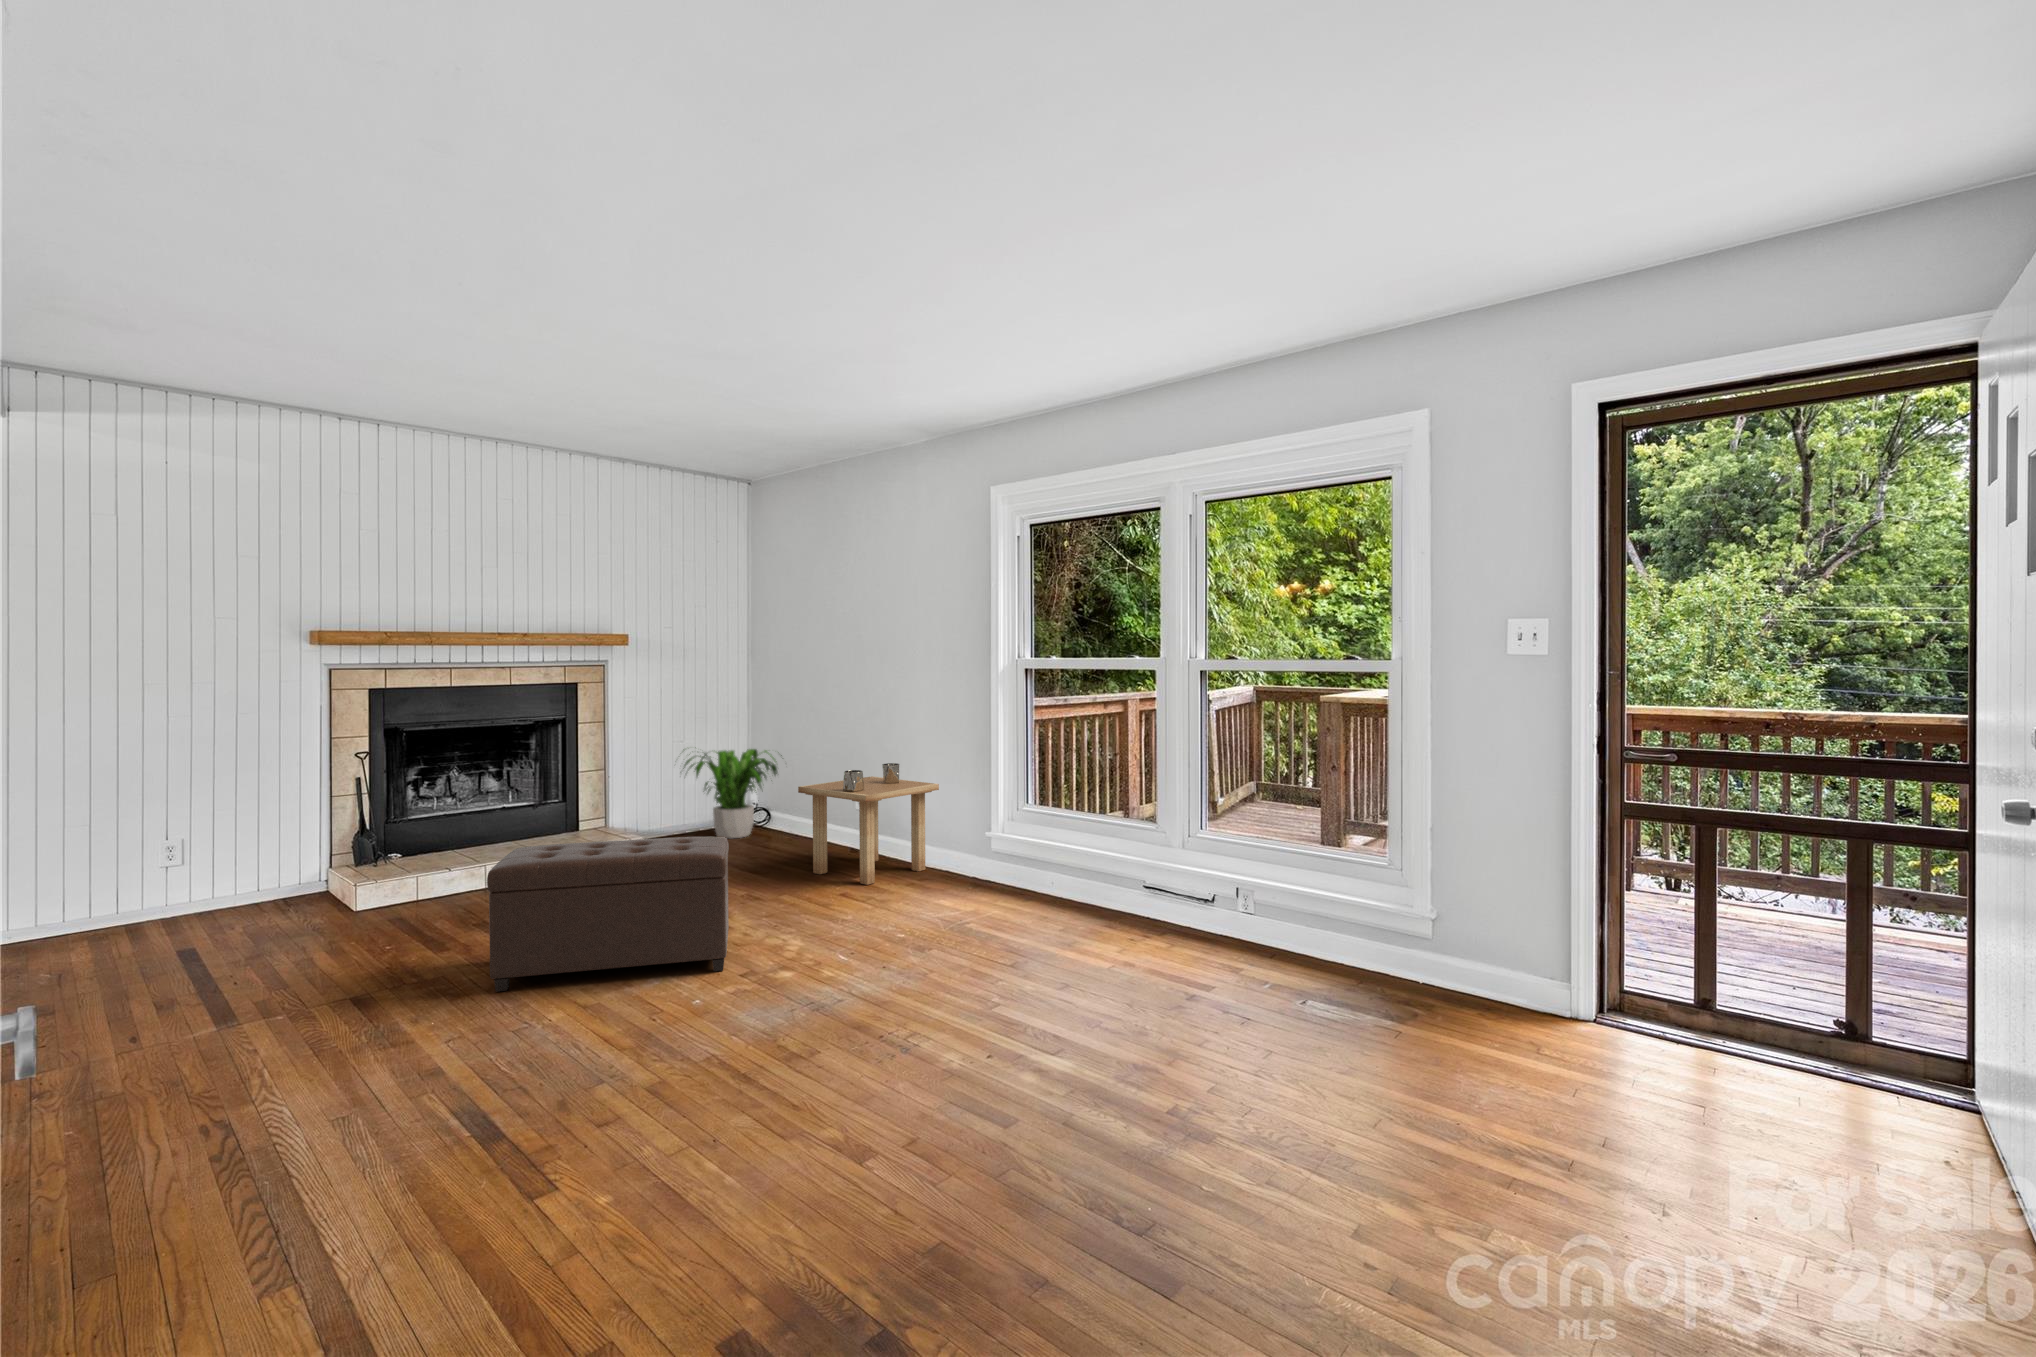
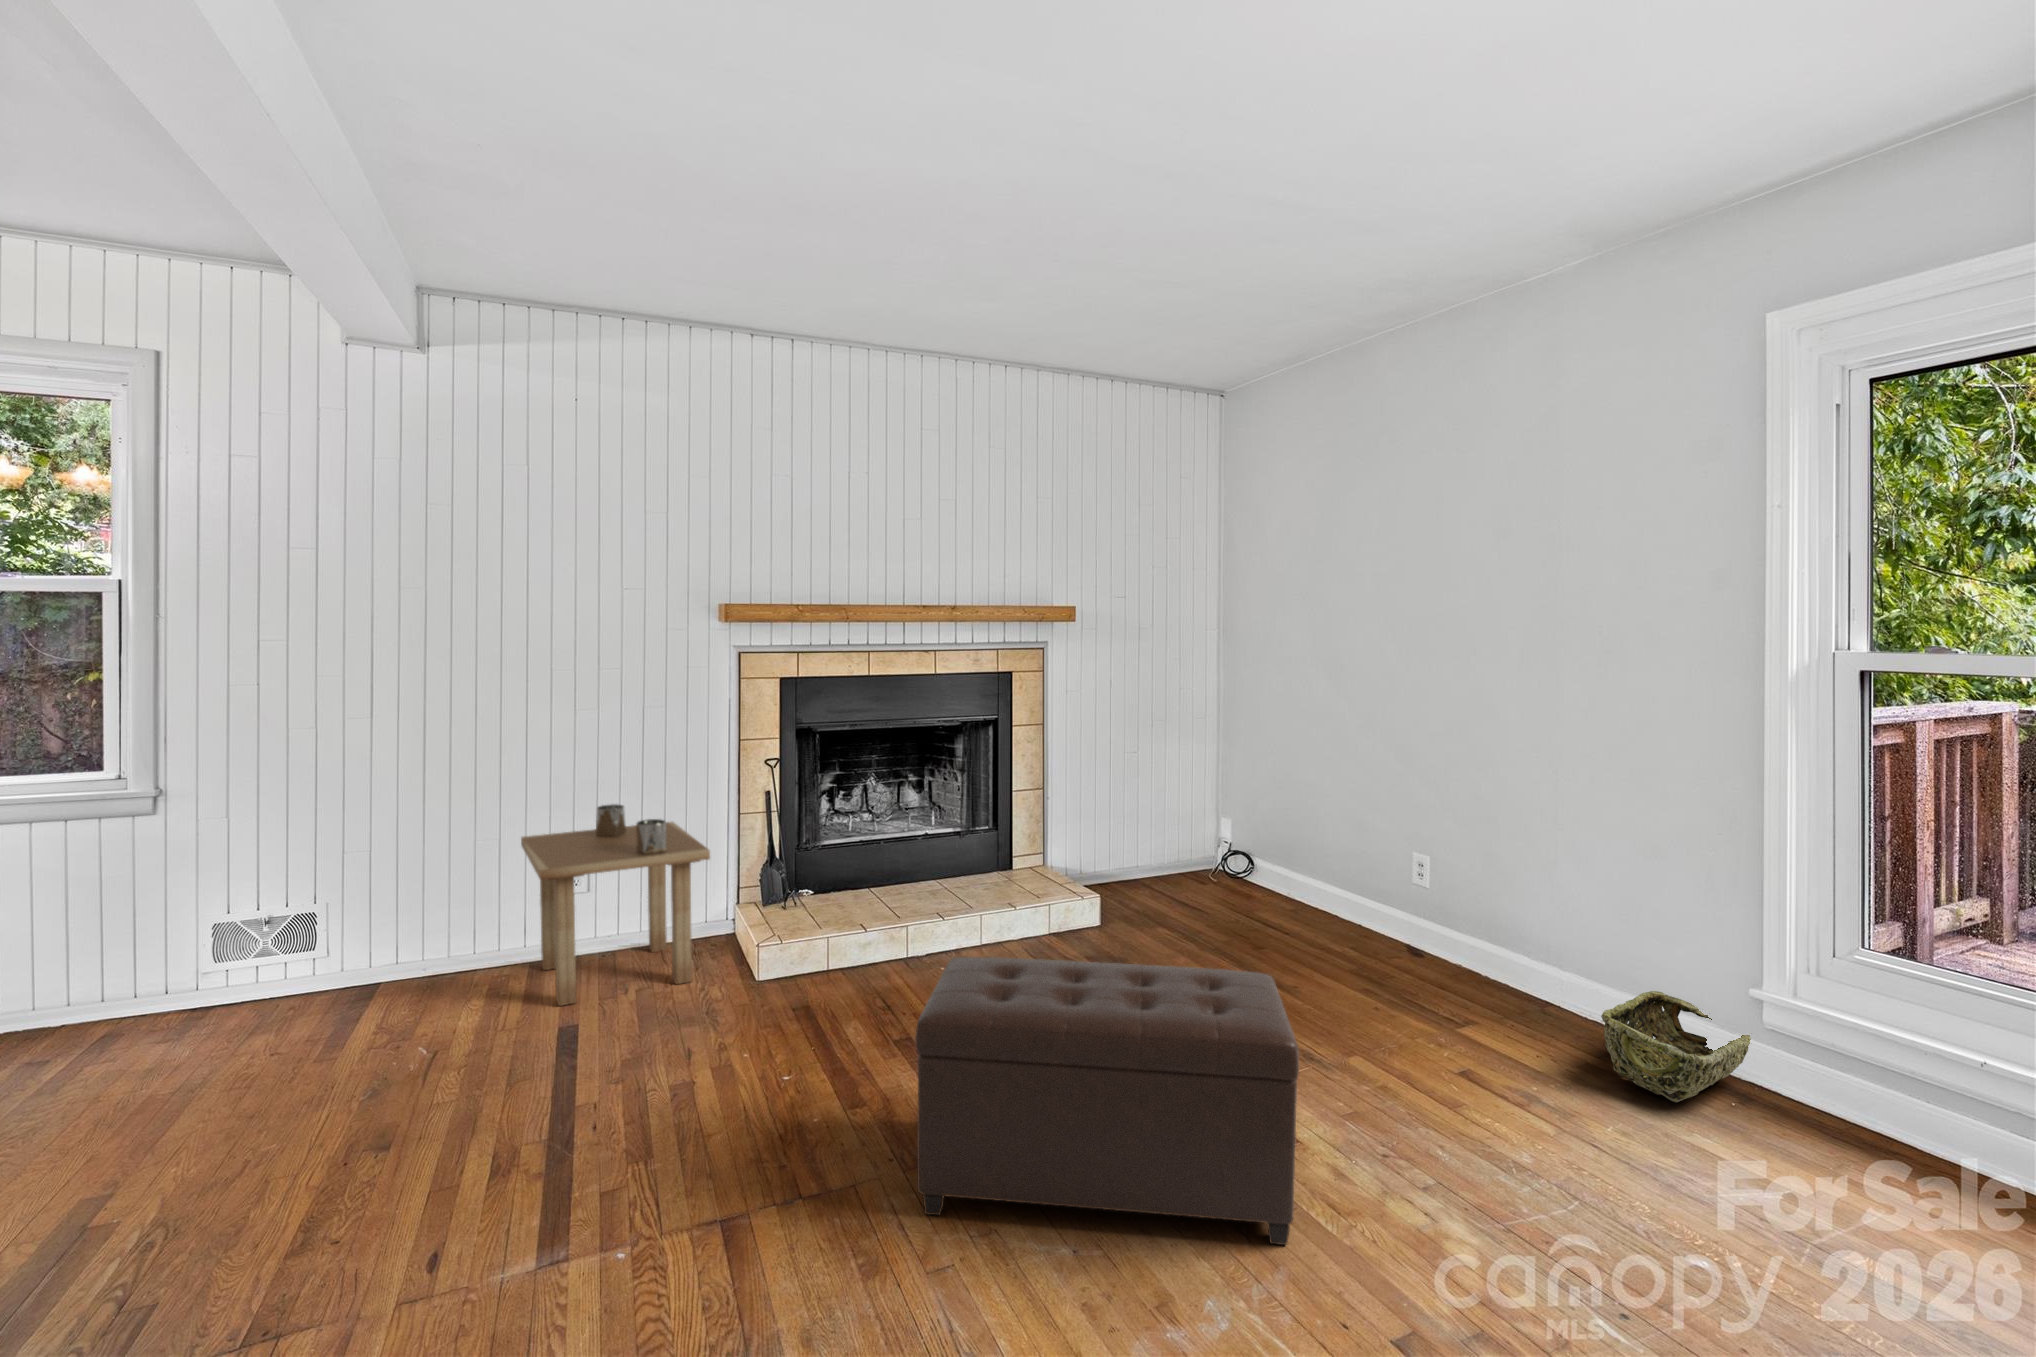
potted plant: present [683,749,782,838] -> none [1127,761,1283,893]
side table: present [798,763,939,885] -> present [521,804,710,1006]
woven basket: none [934,844,1014,896] -> present [1601,991,1751,1103]

